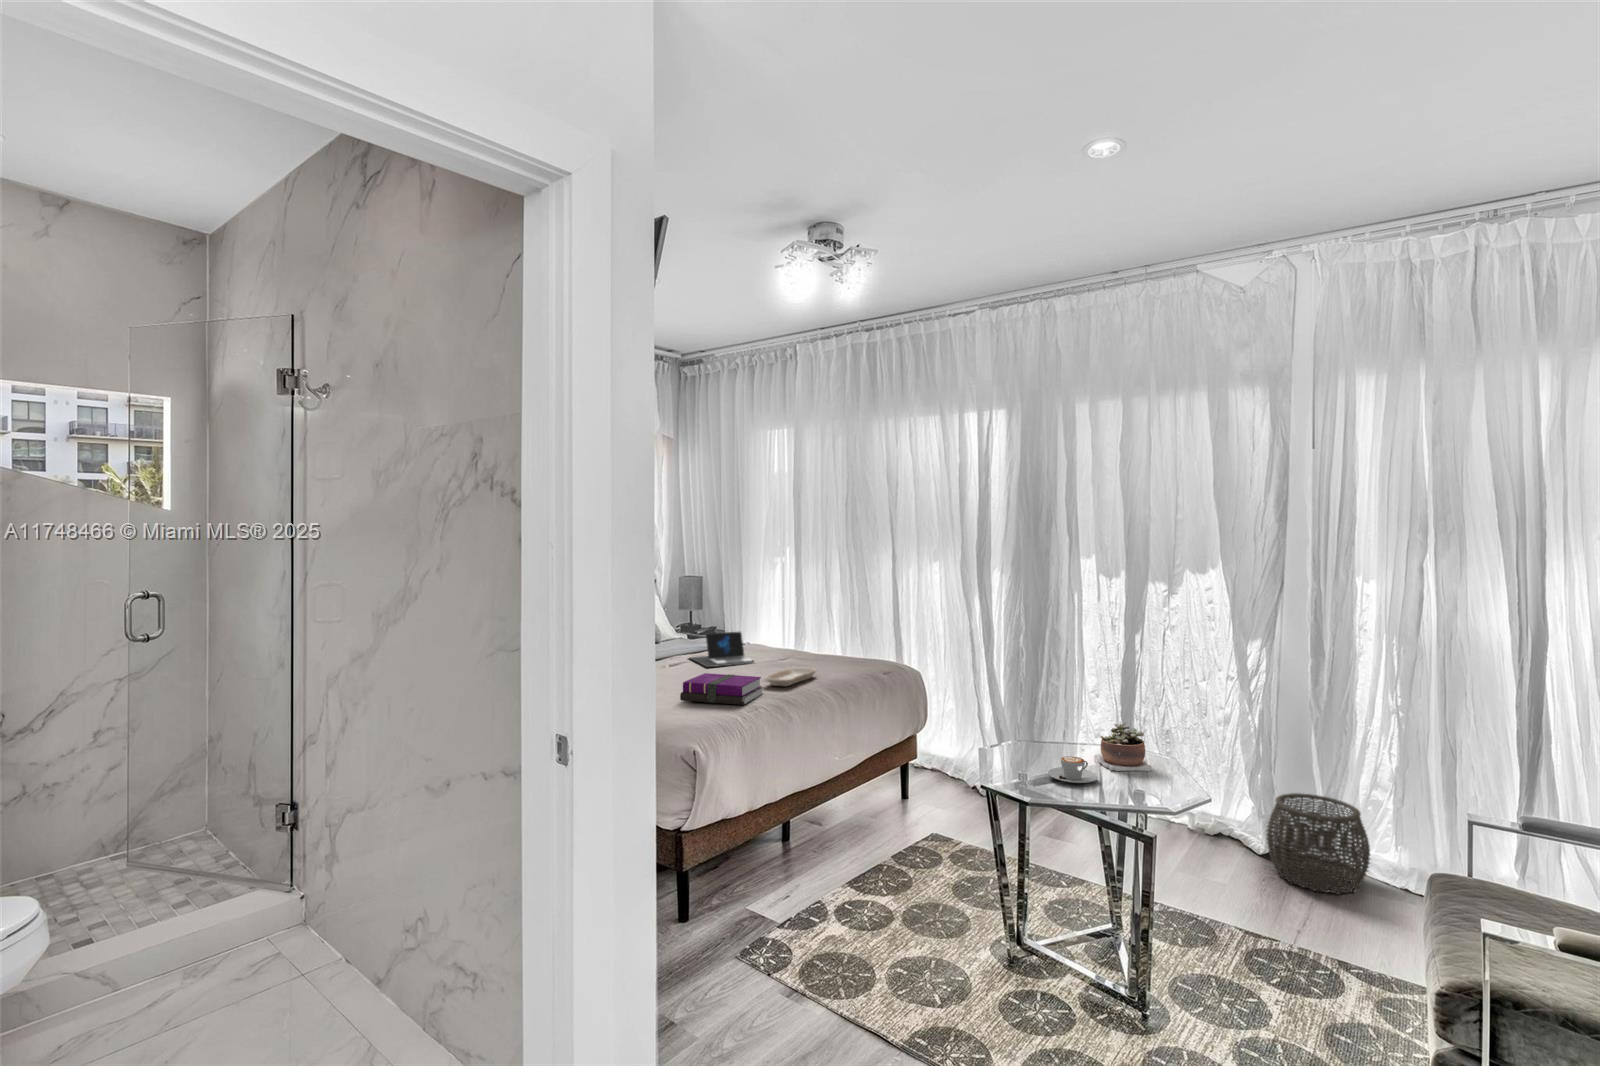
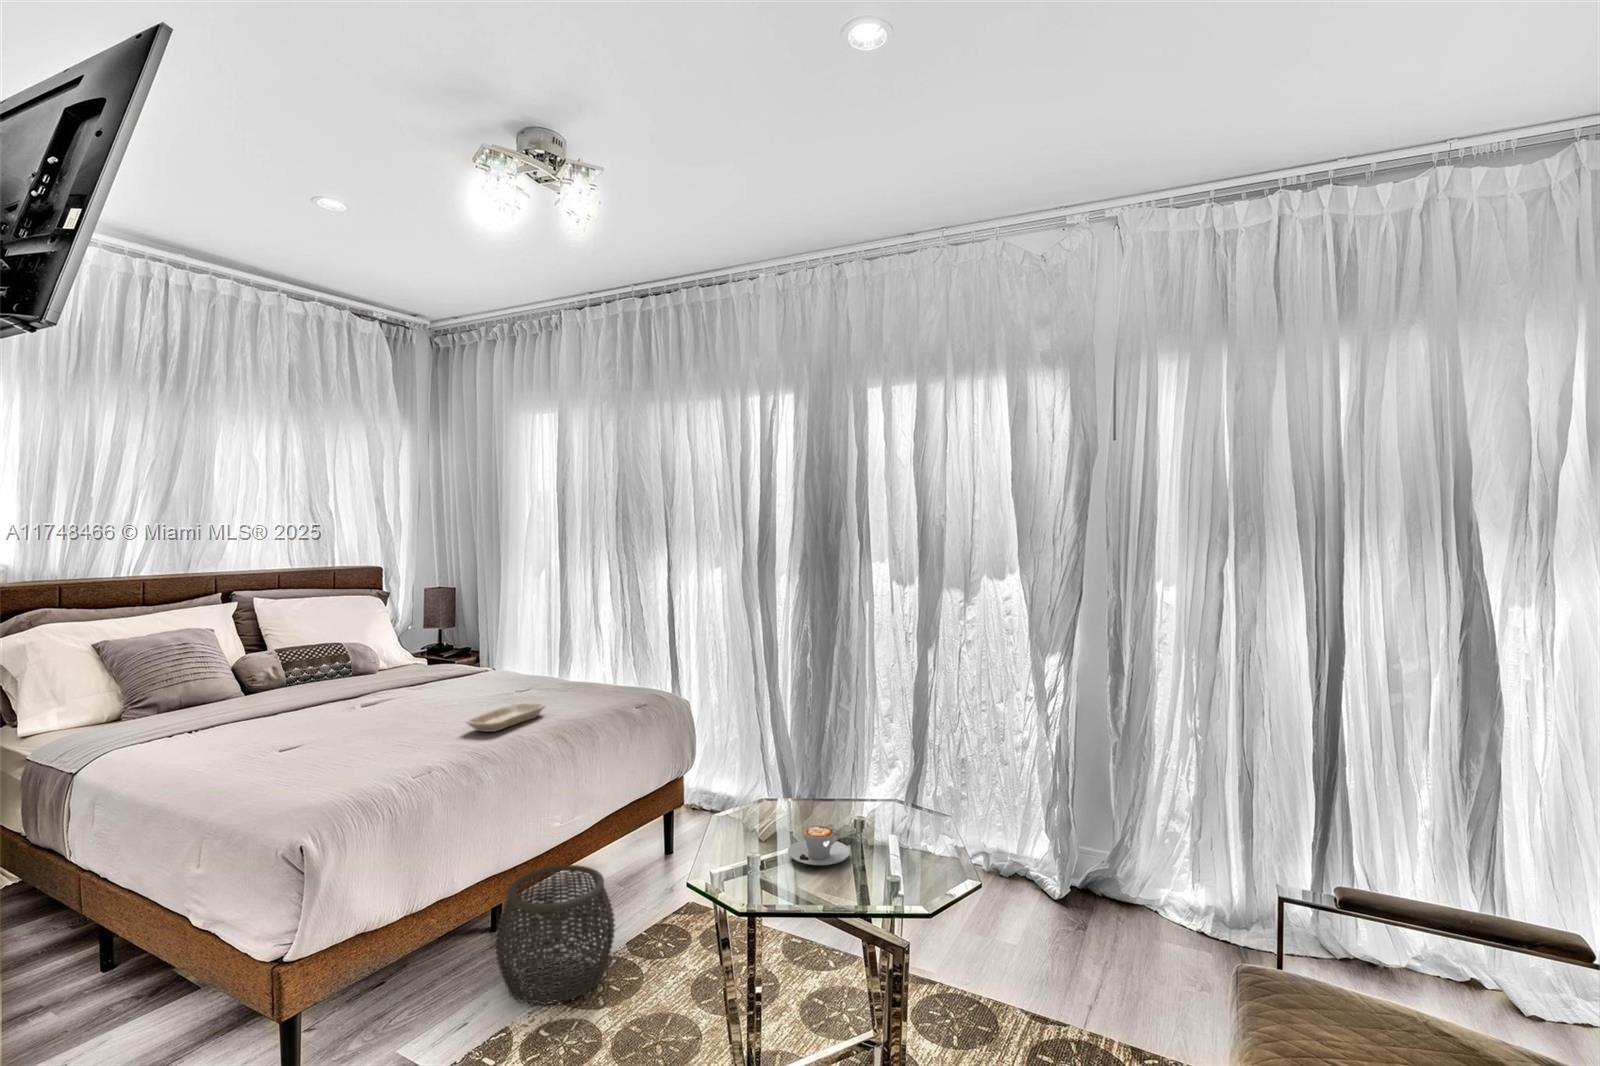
laptop: present [690,632,754,667] -> none [396,656,503,705]
notebook: present [680,673,763,705] -> none [328,720,457,765]
succulent plant: present [1096,723,1153,771] -> none [857,773,922,839]
woven basket: present [1266,793,1370,894] -> present [495,865,615,1006]

